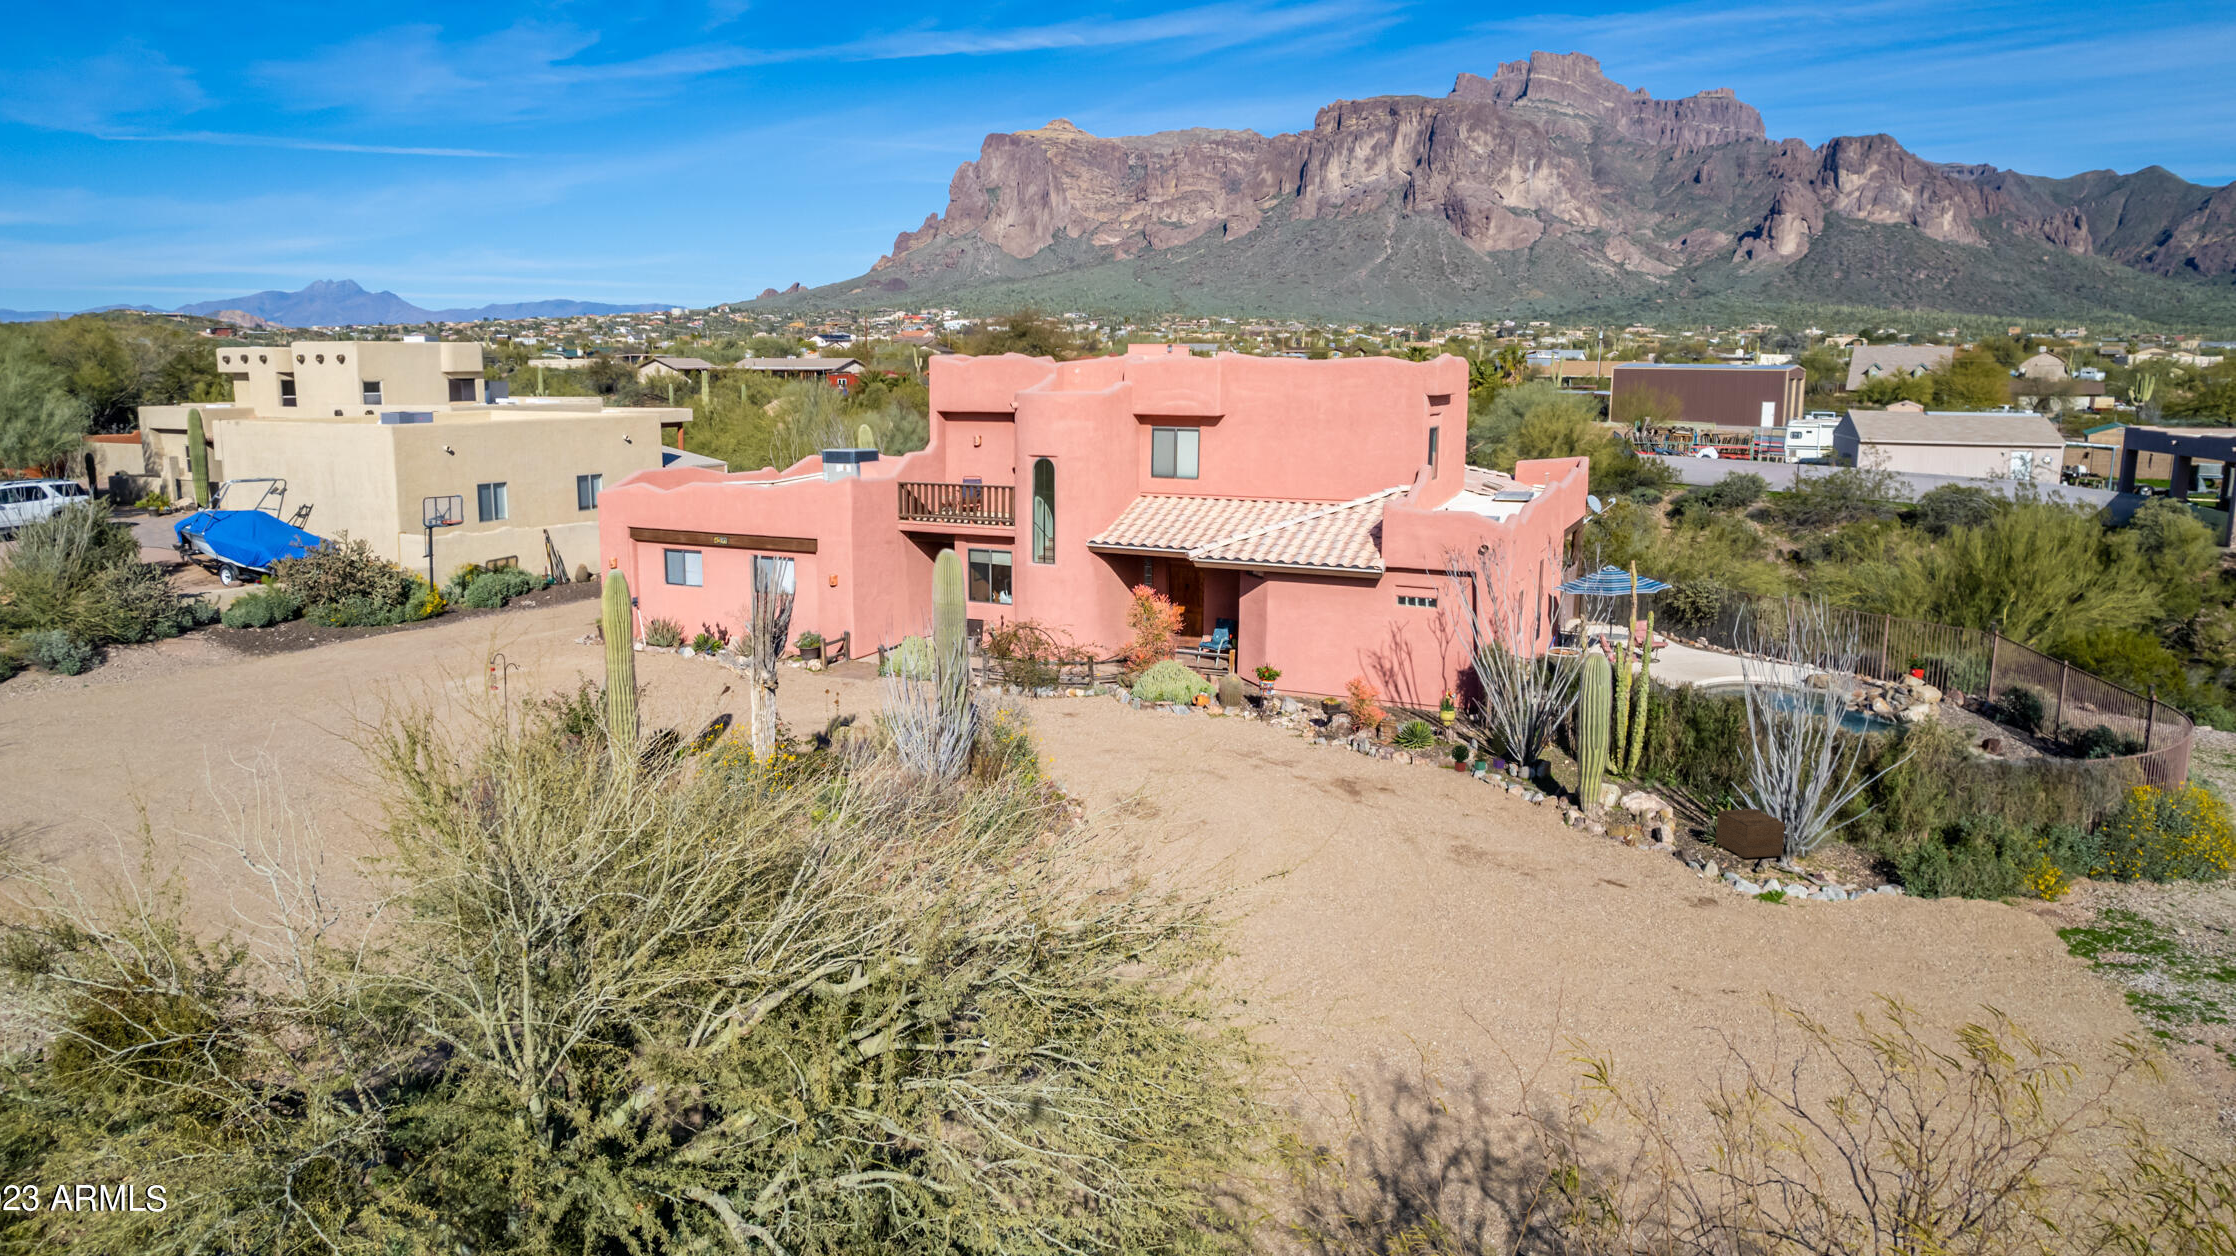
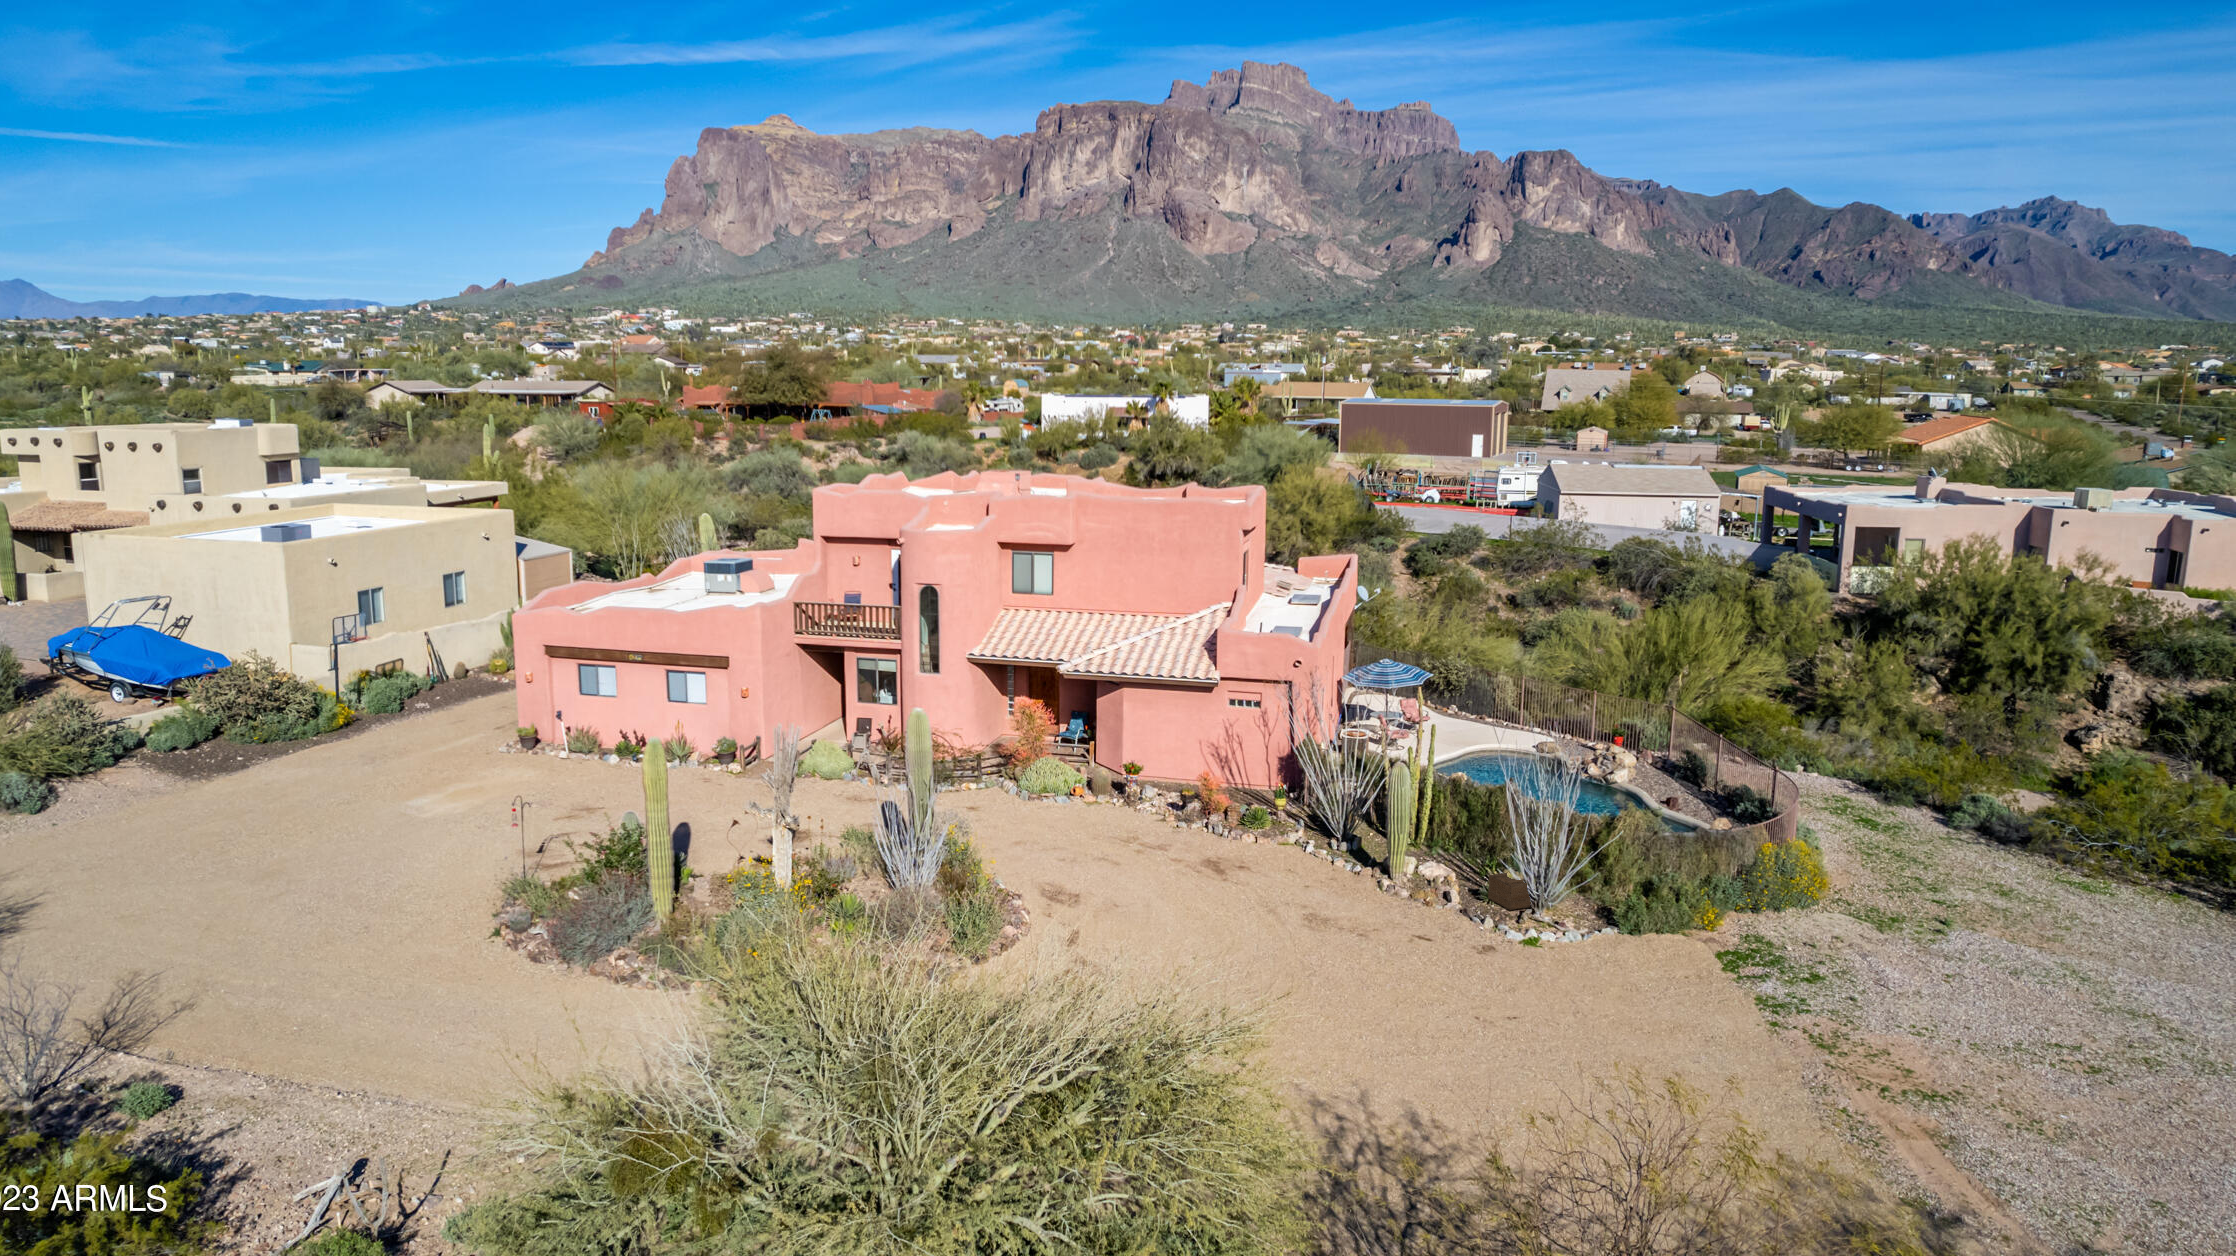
potted plant: present [1452,722,1508,771] -> none [1287,805,1330,846]

